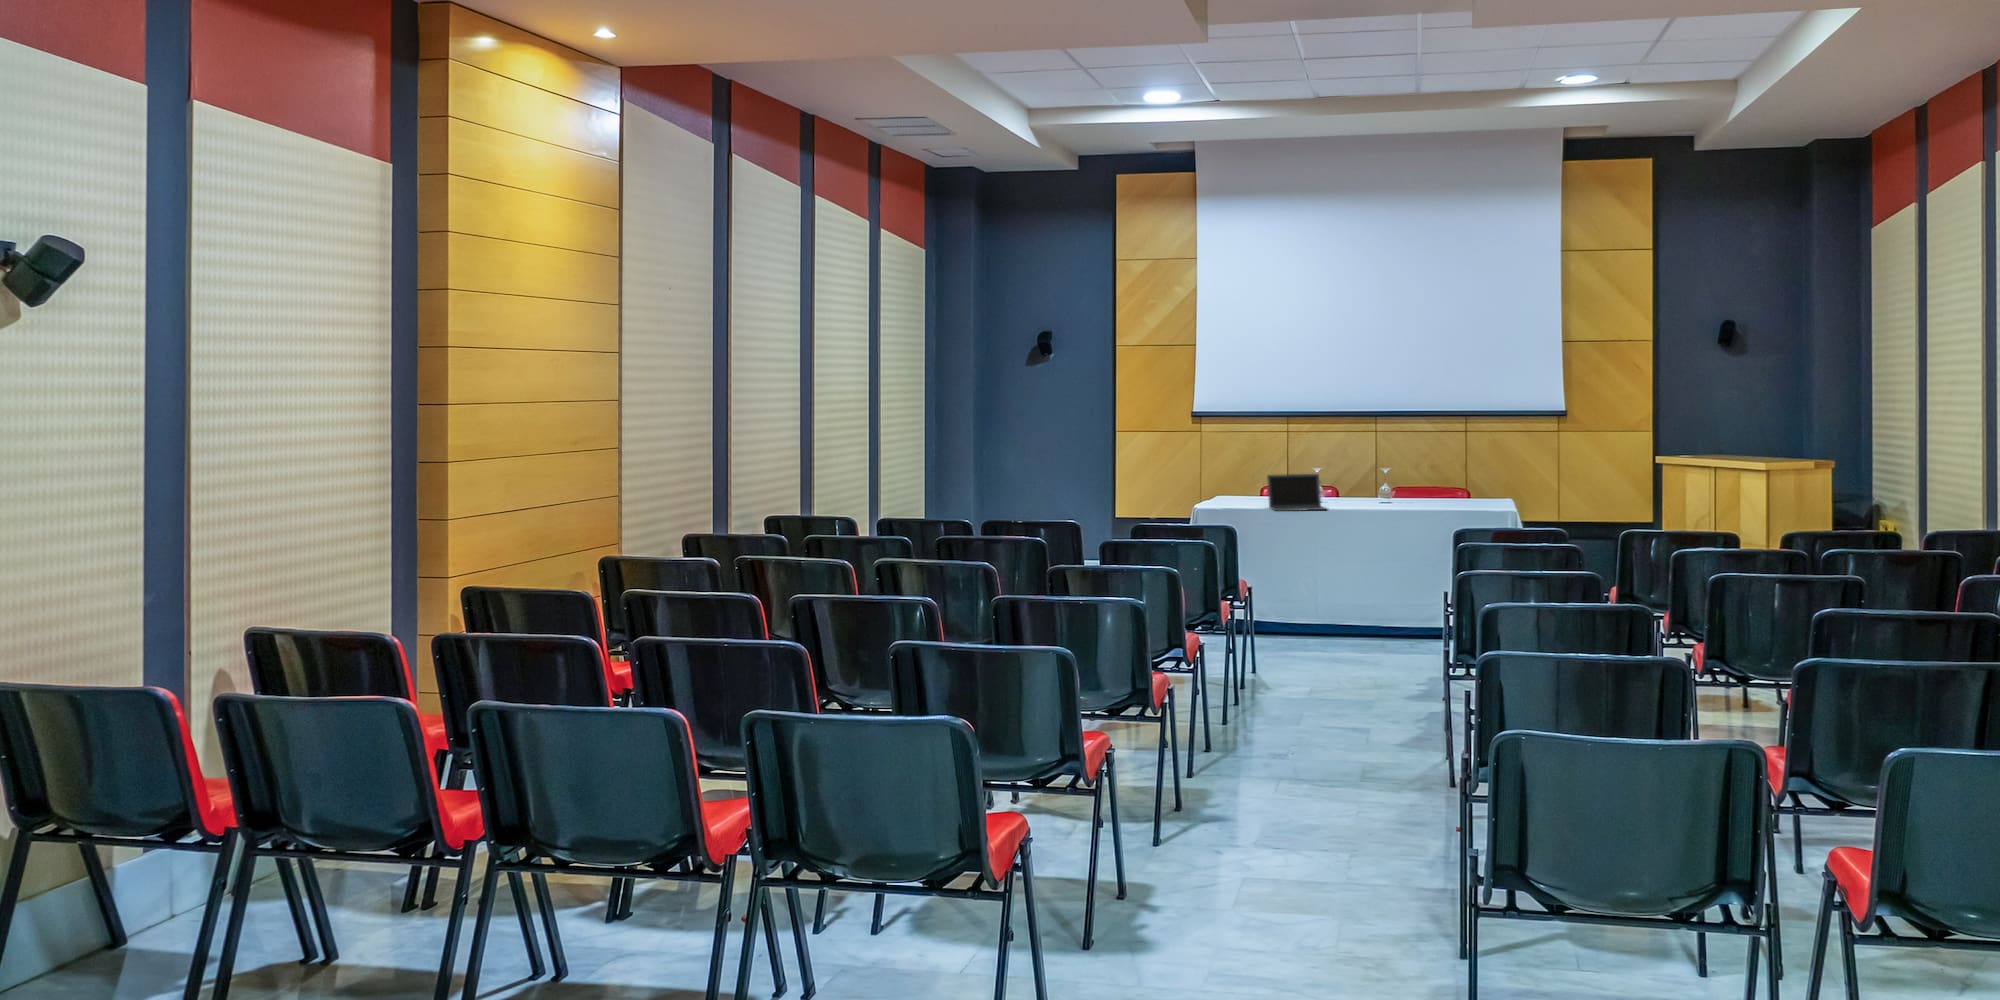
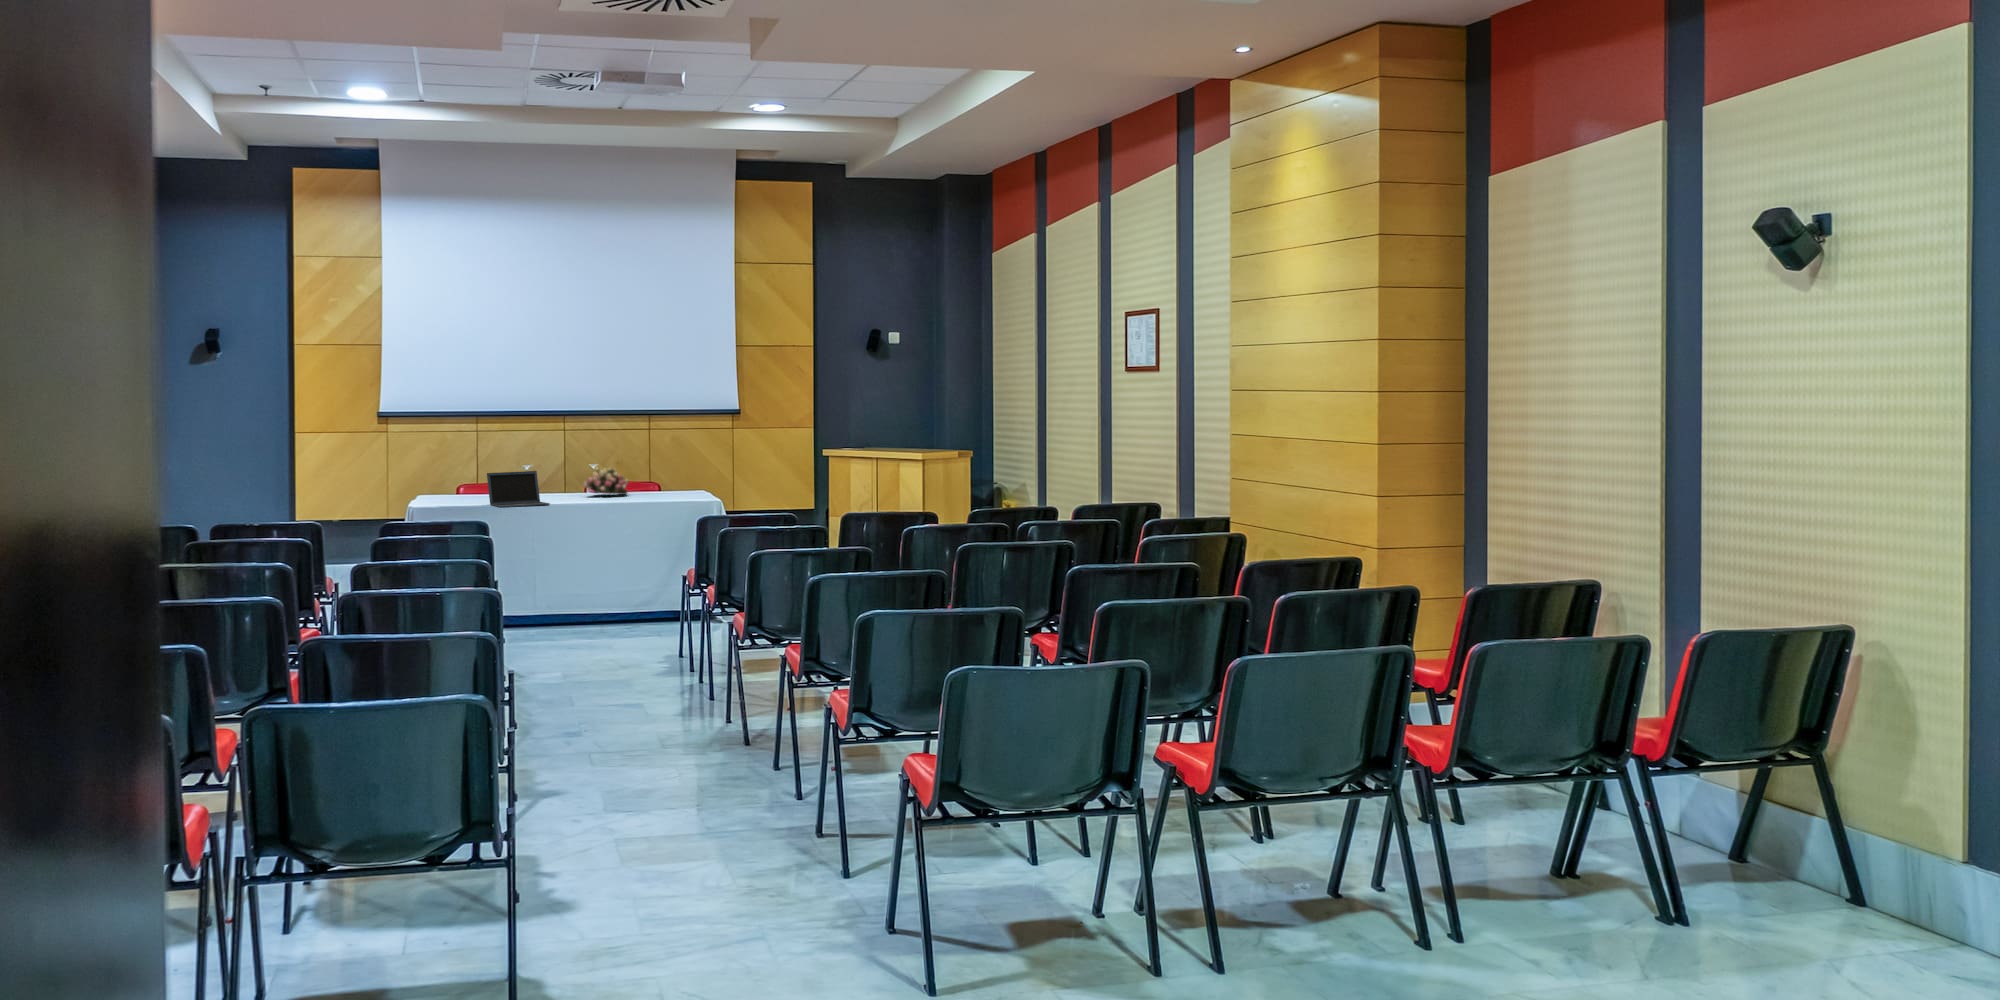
flower arrangement: none [1372,471,1421,501] -> present [583,468,628,495]

